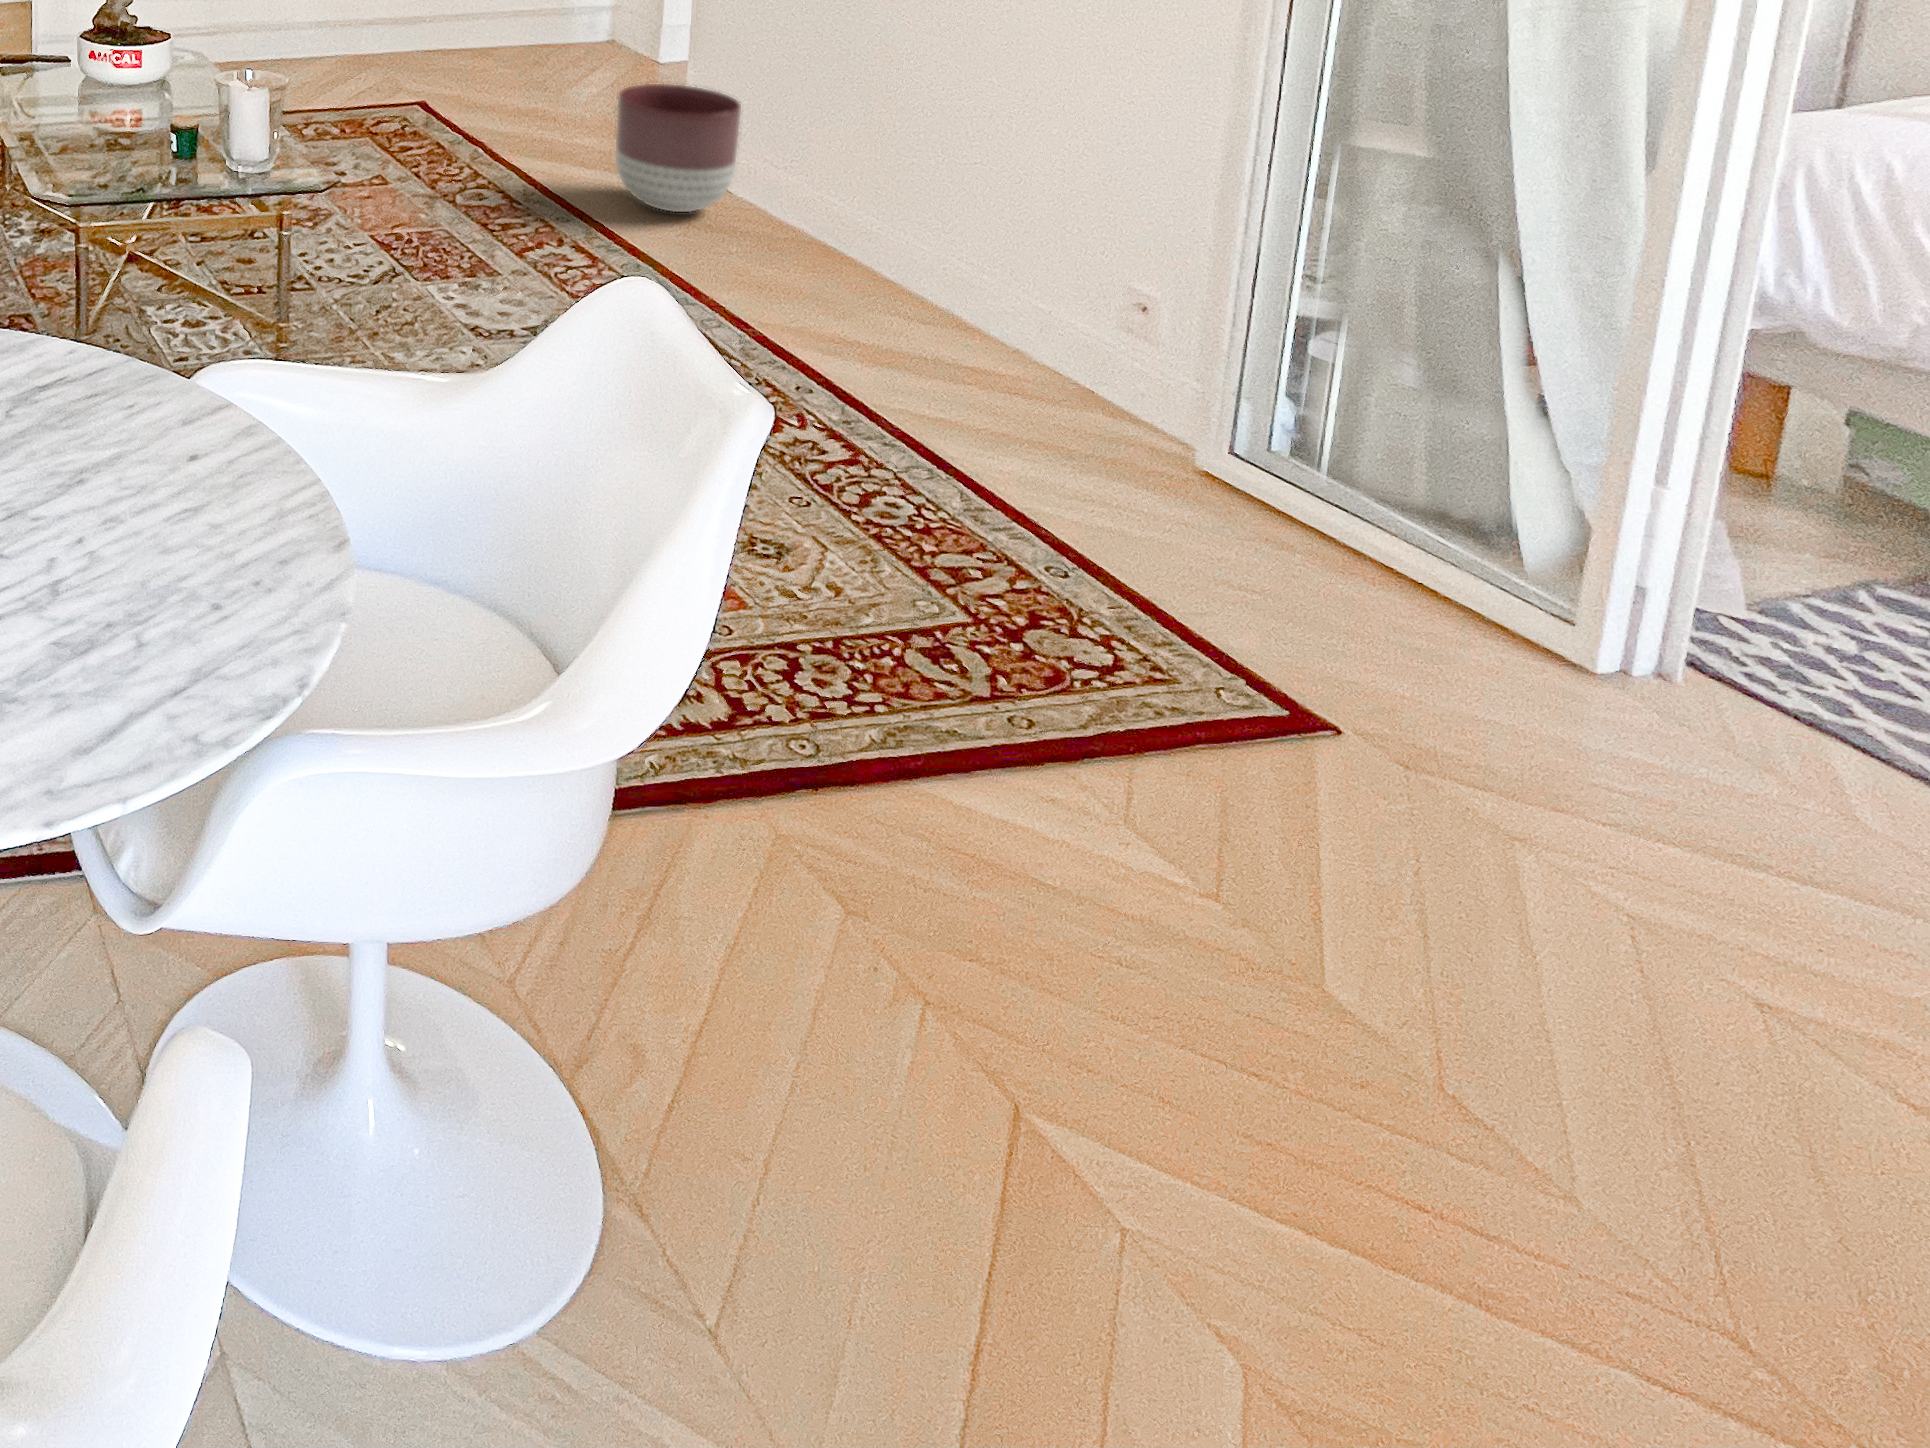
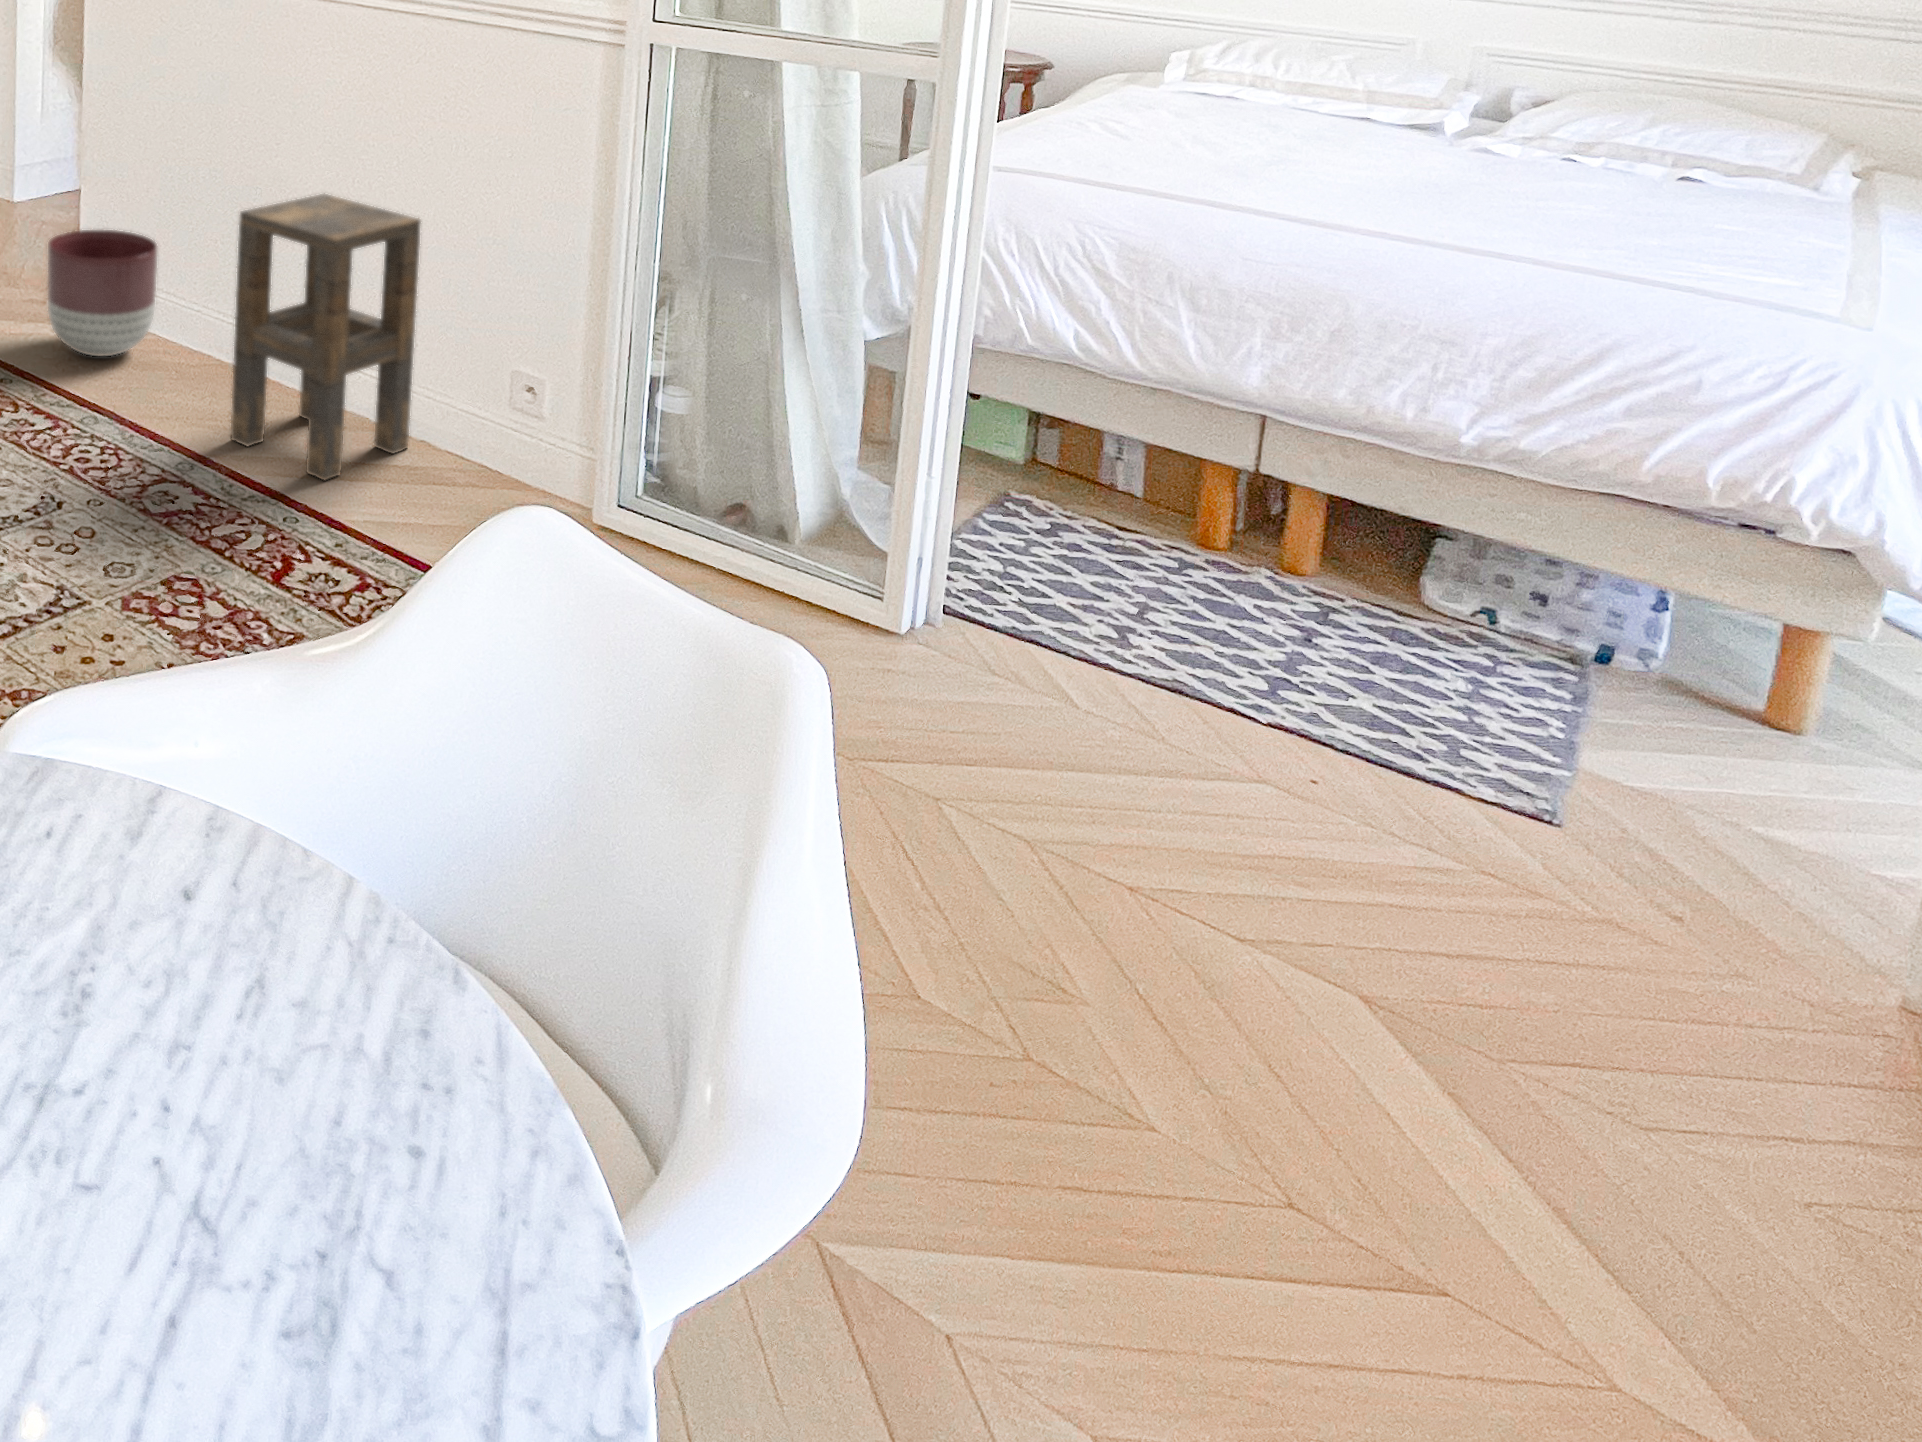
side table: none [775,67,1019,363] -> present [231,194,420,480]

